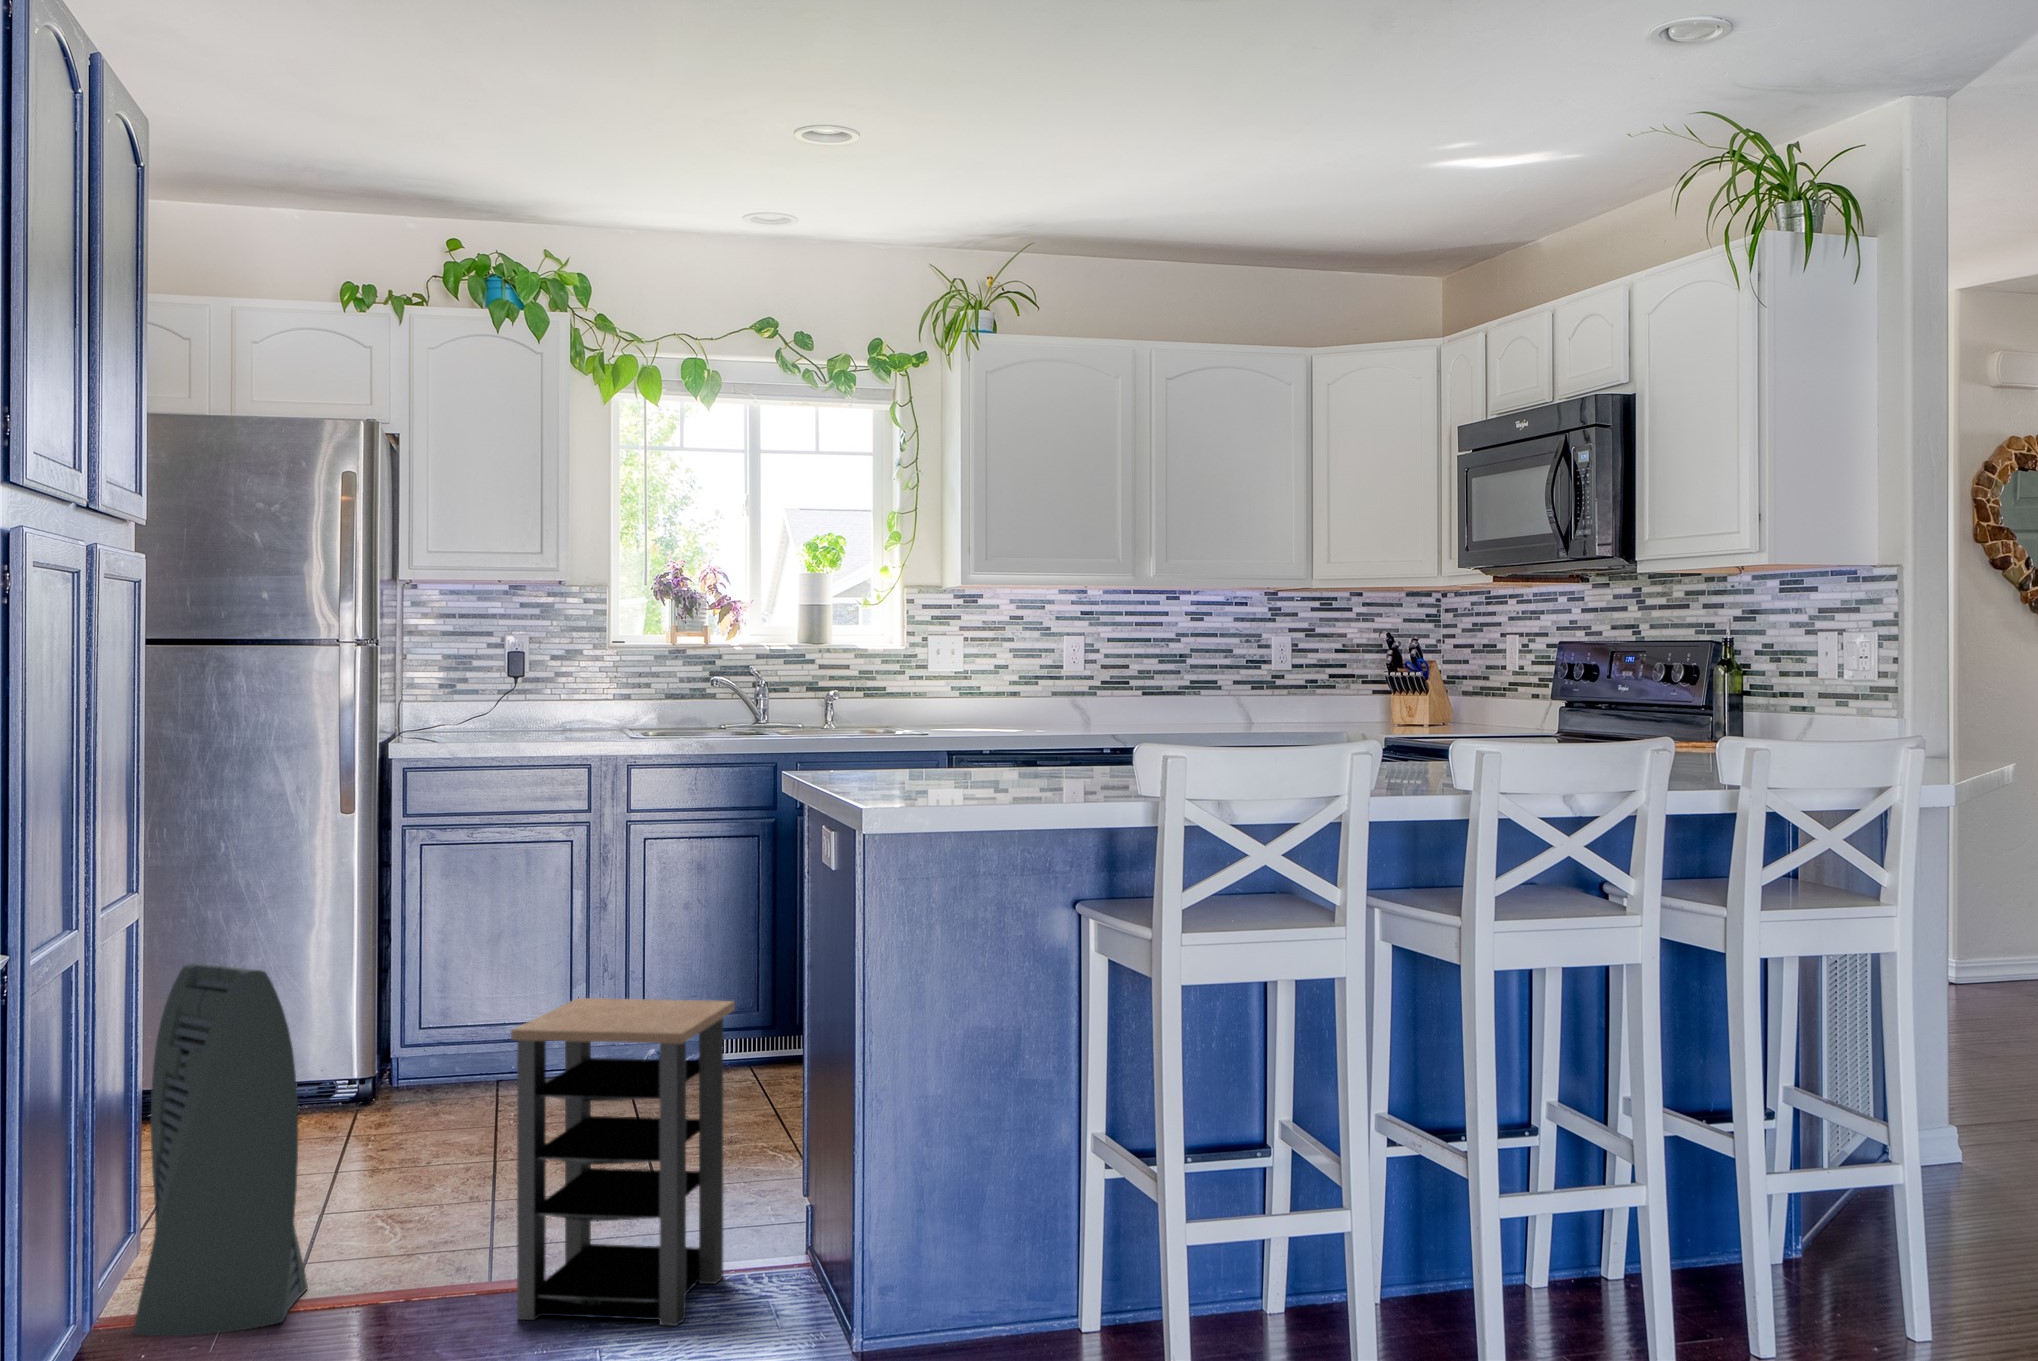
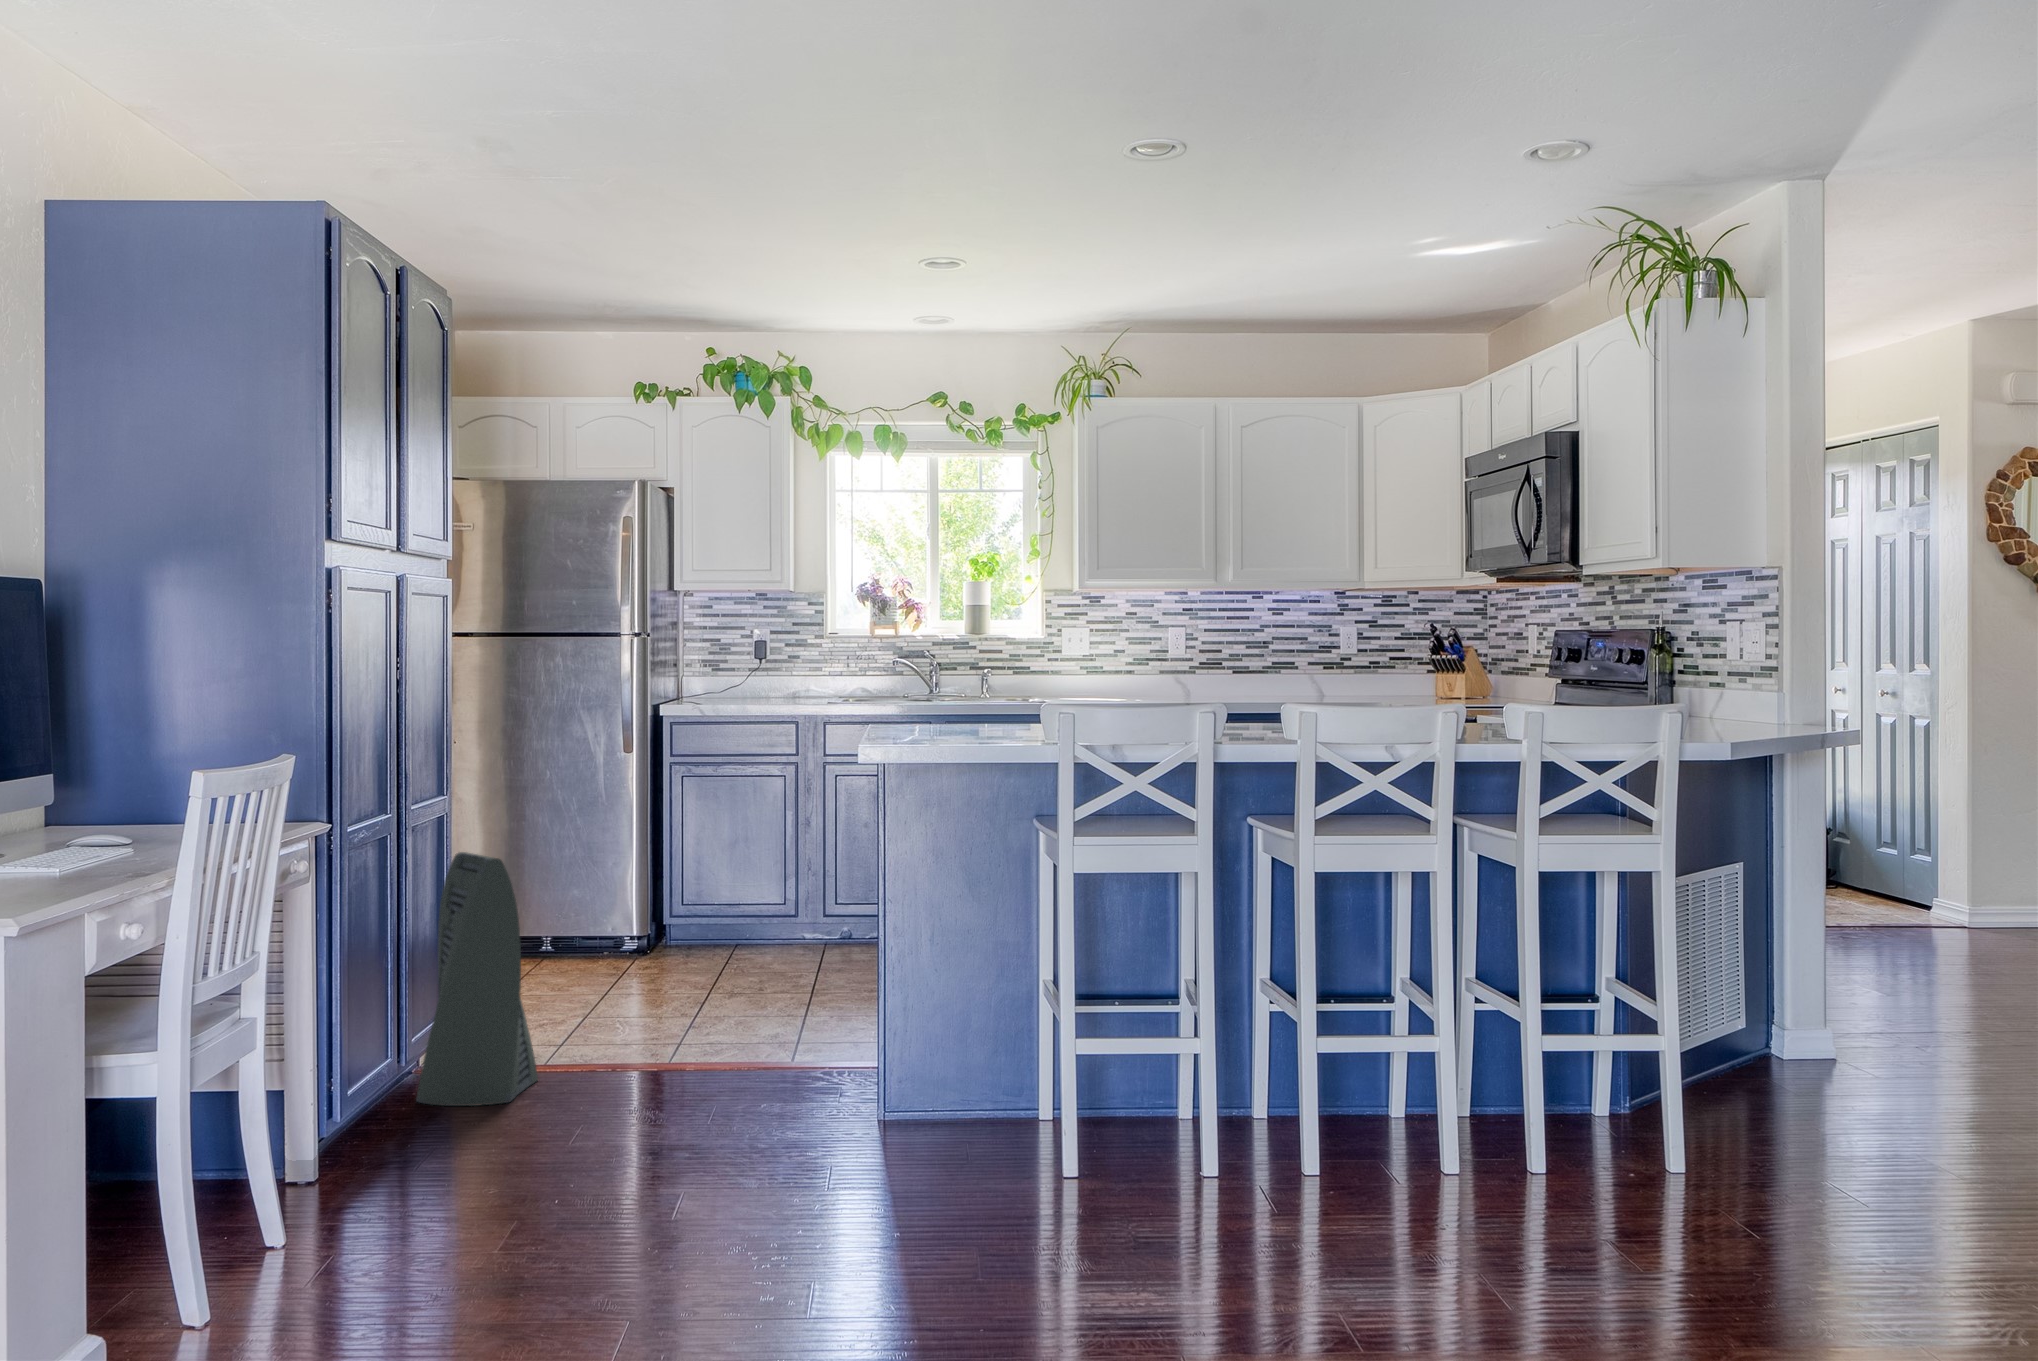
side table: present [511,998,735,1326] -> none [654,887,824,1129]

